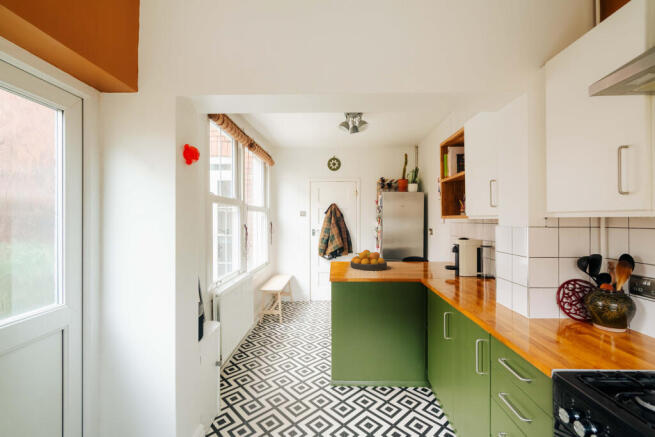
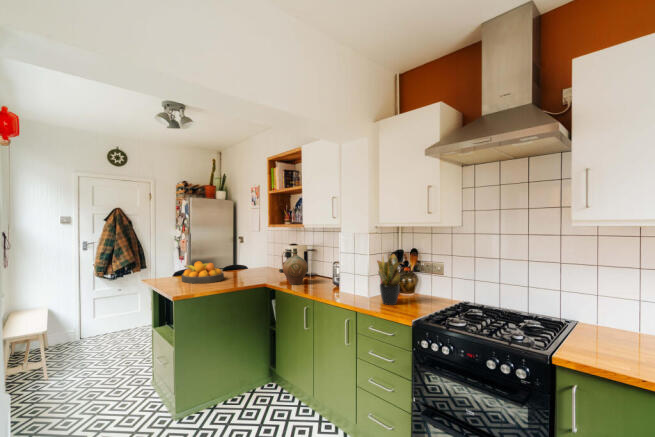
ceramic jug: none [436,243,469,285] -> present [282,248,308,285]
potted plant: none [533,251,604,343] -> present [377,254,403,305]

